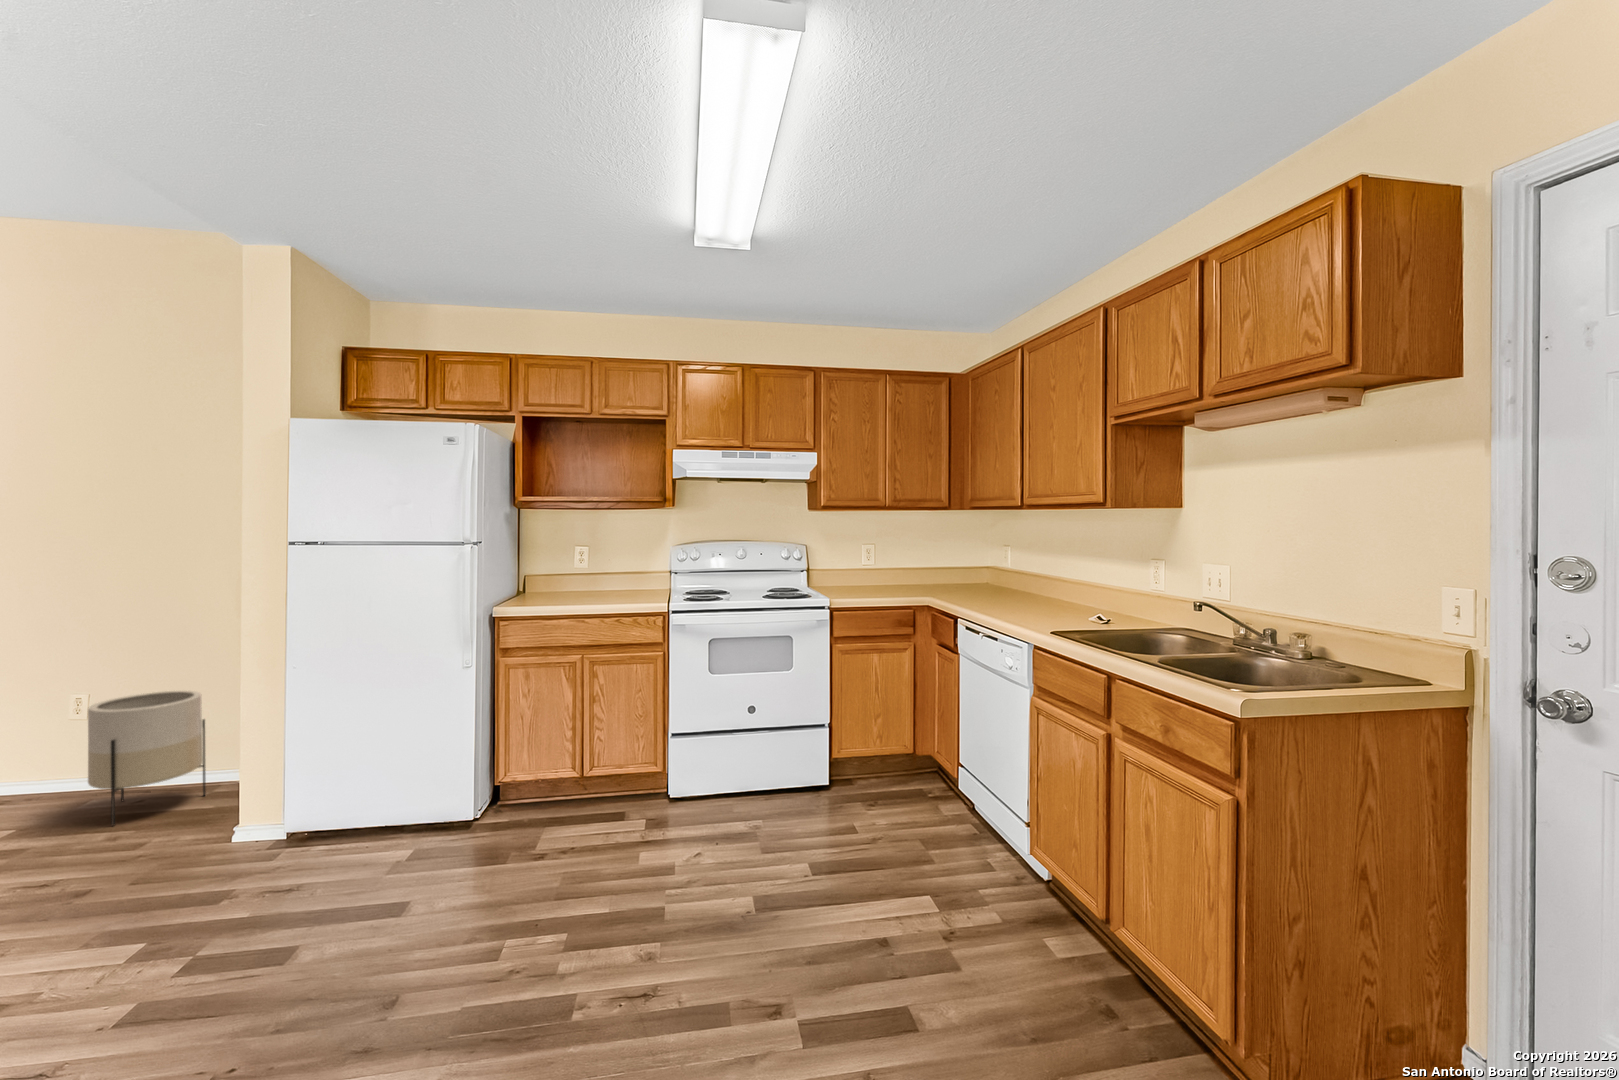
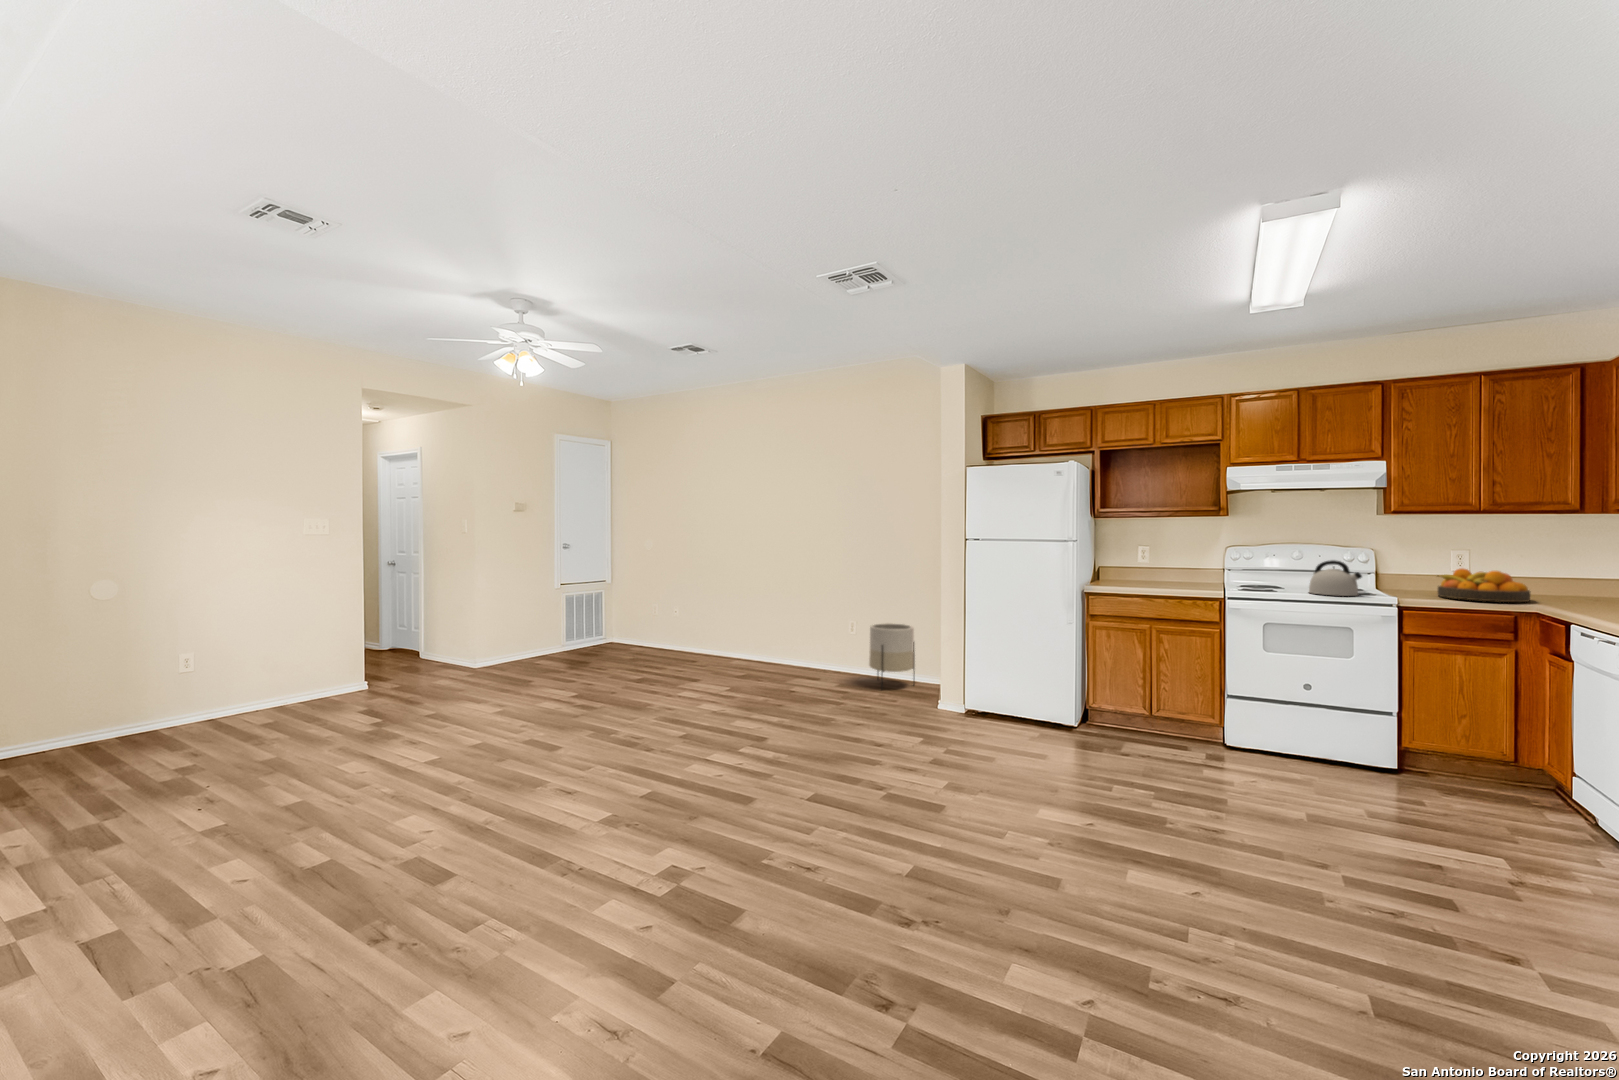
kettle: none [753,560,800,600] -> present [1309,560,1362,596]
fruit bowl: none [857,565,922,597] -> present [1437,568,1530,602]

